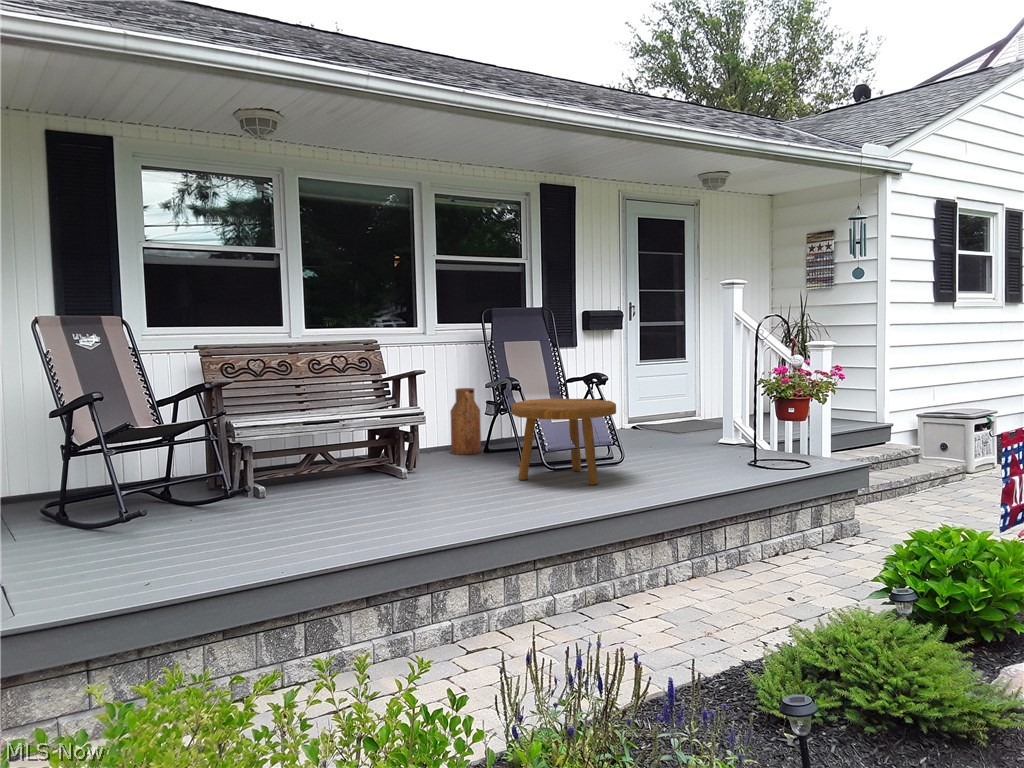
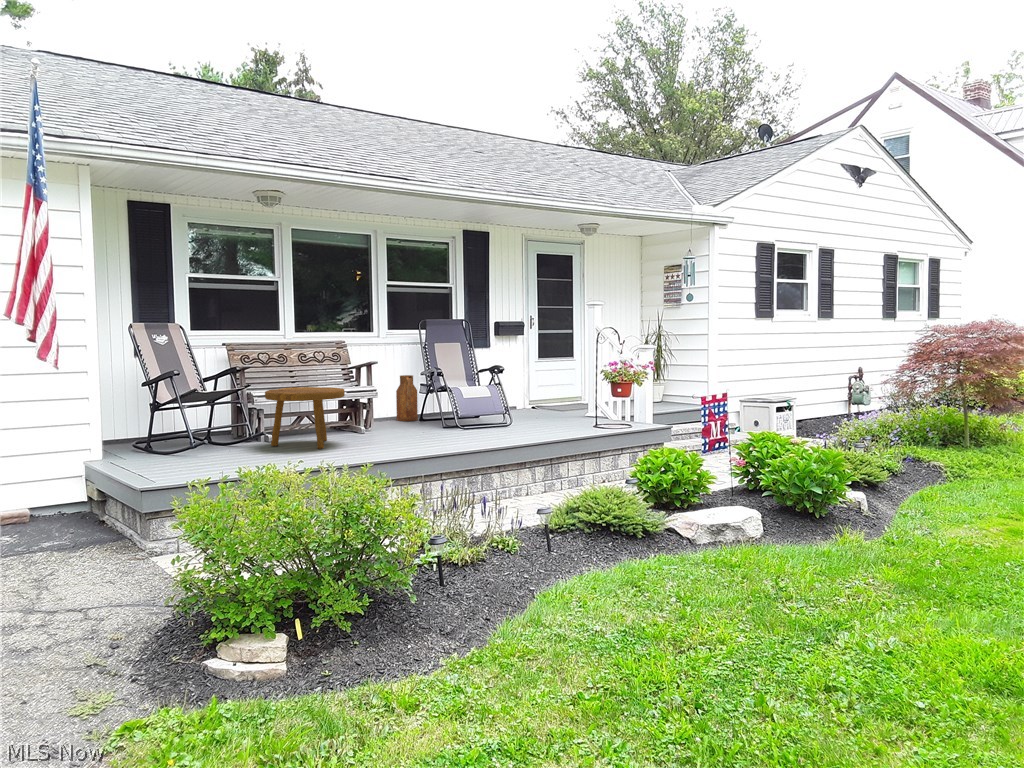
footstool: present [511,398,616,485] -> present [265,387,345,449]

